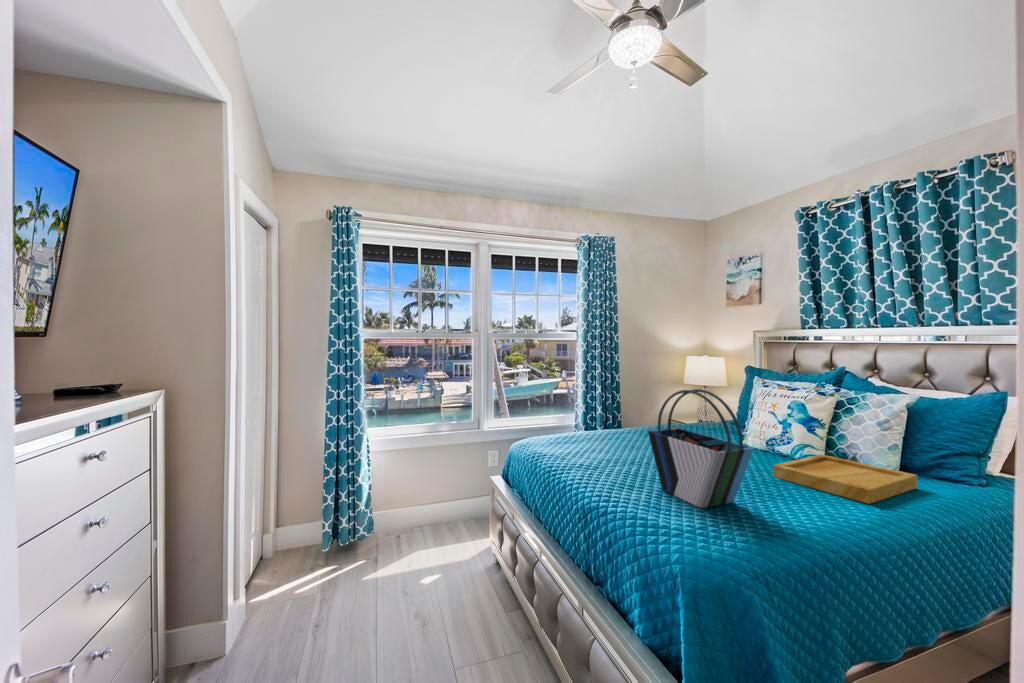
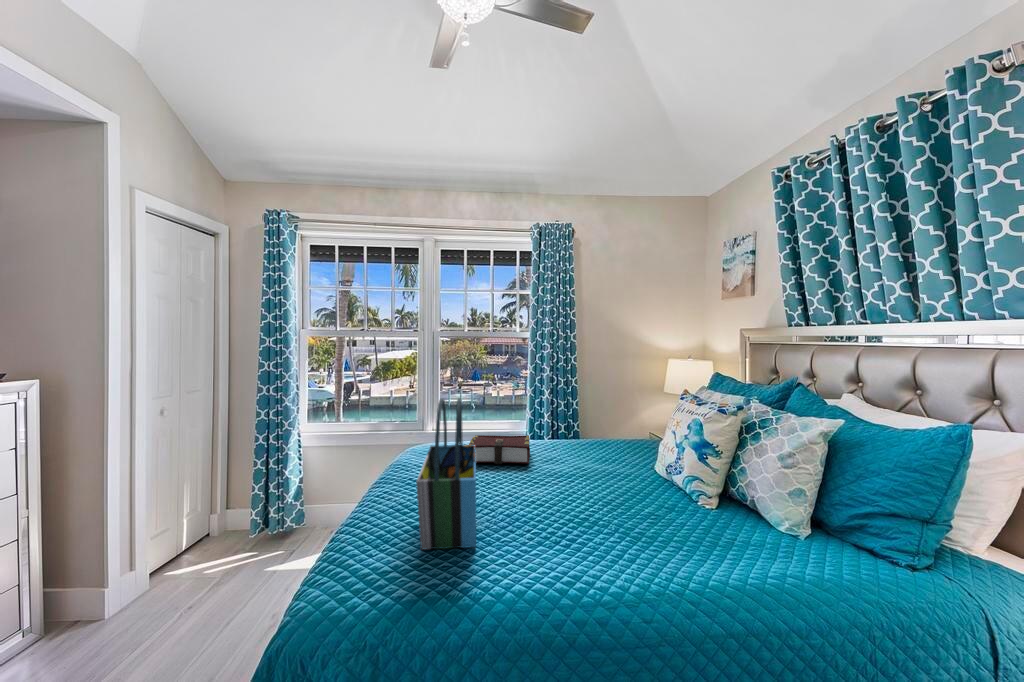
book: none [591,423,657,449] -> present [469,435,530,464]
tray: present [773,454,918,504] -> none [598,495,779,577]

